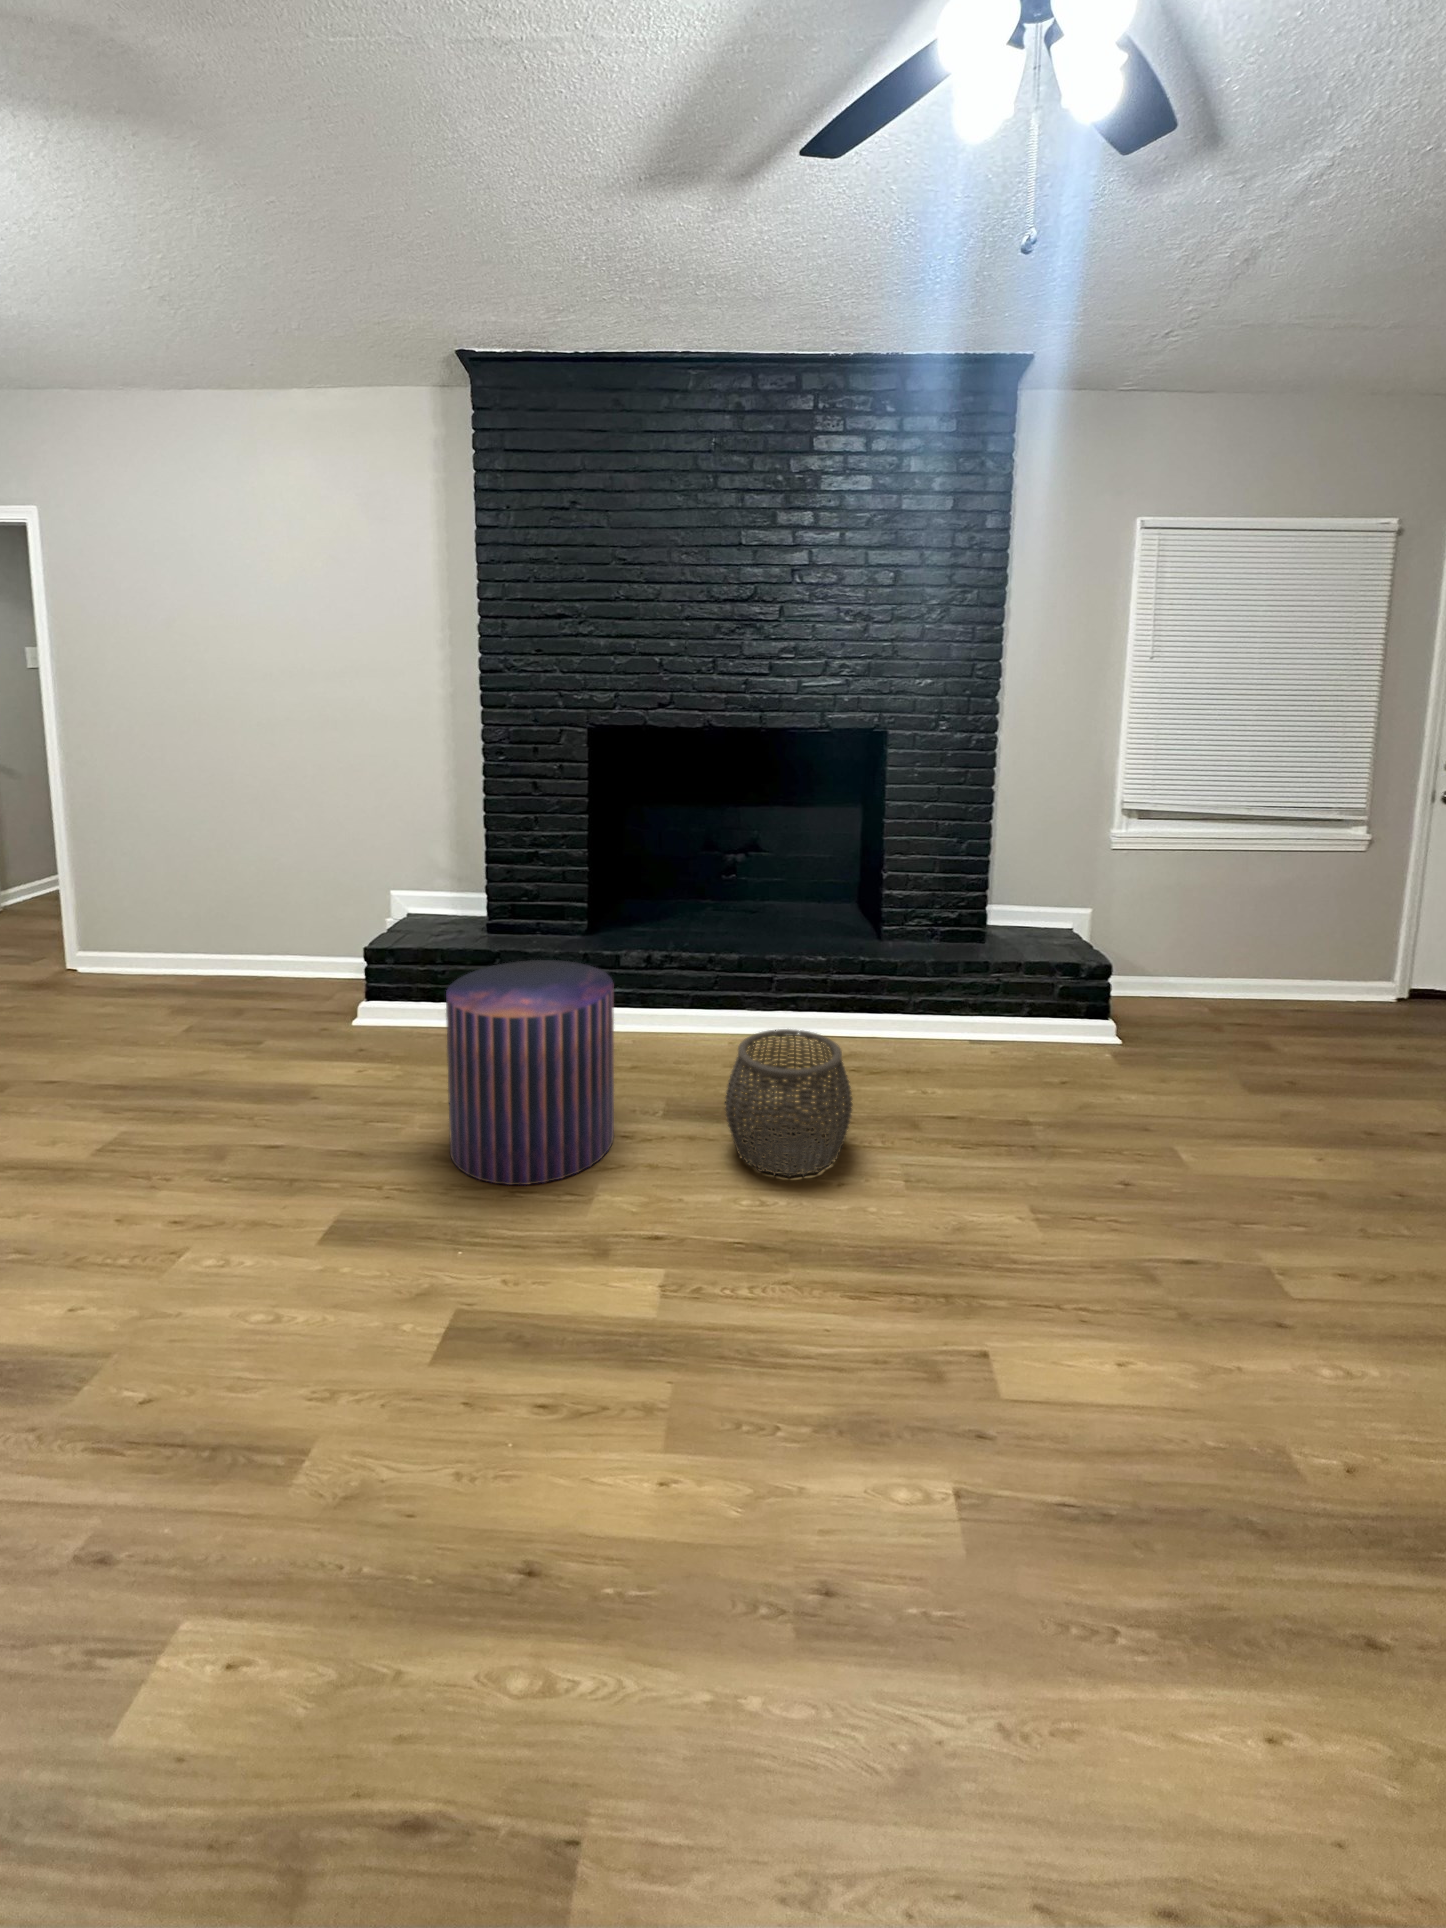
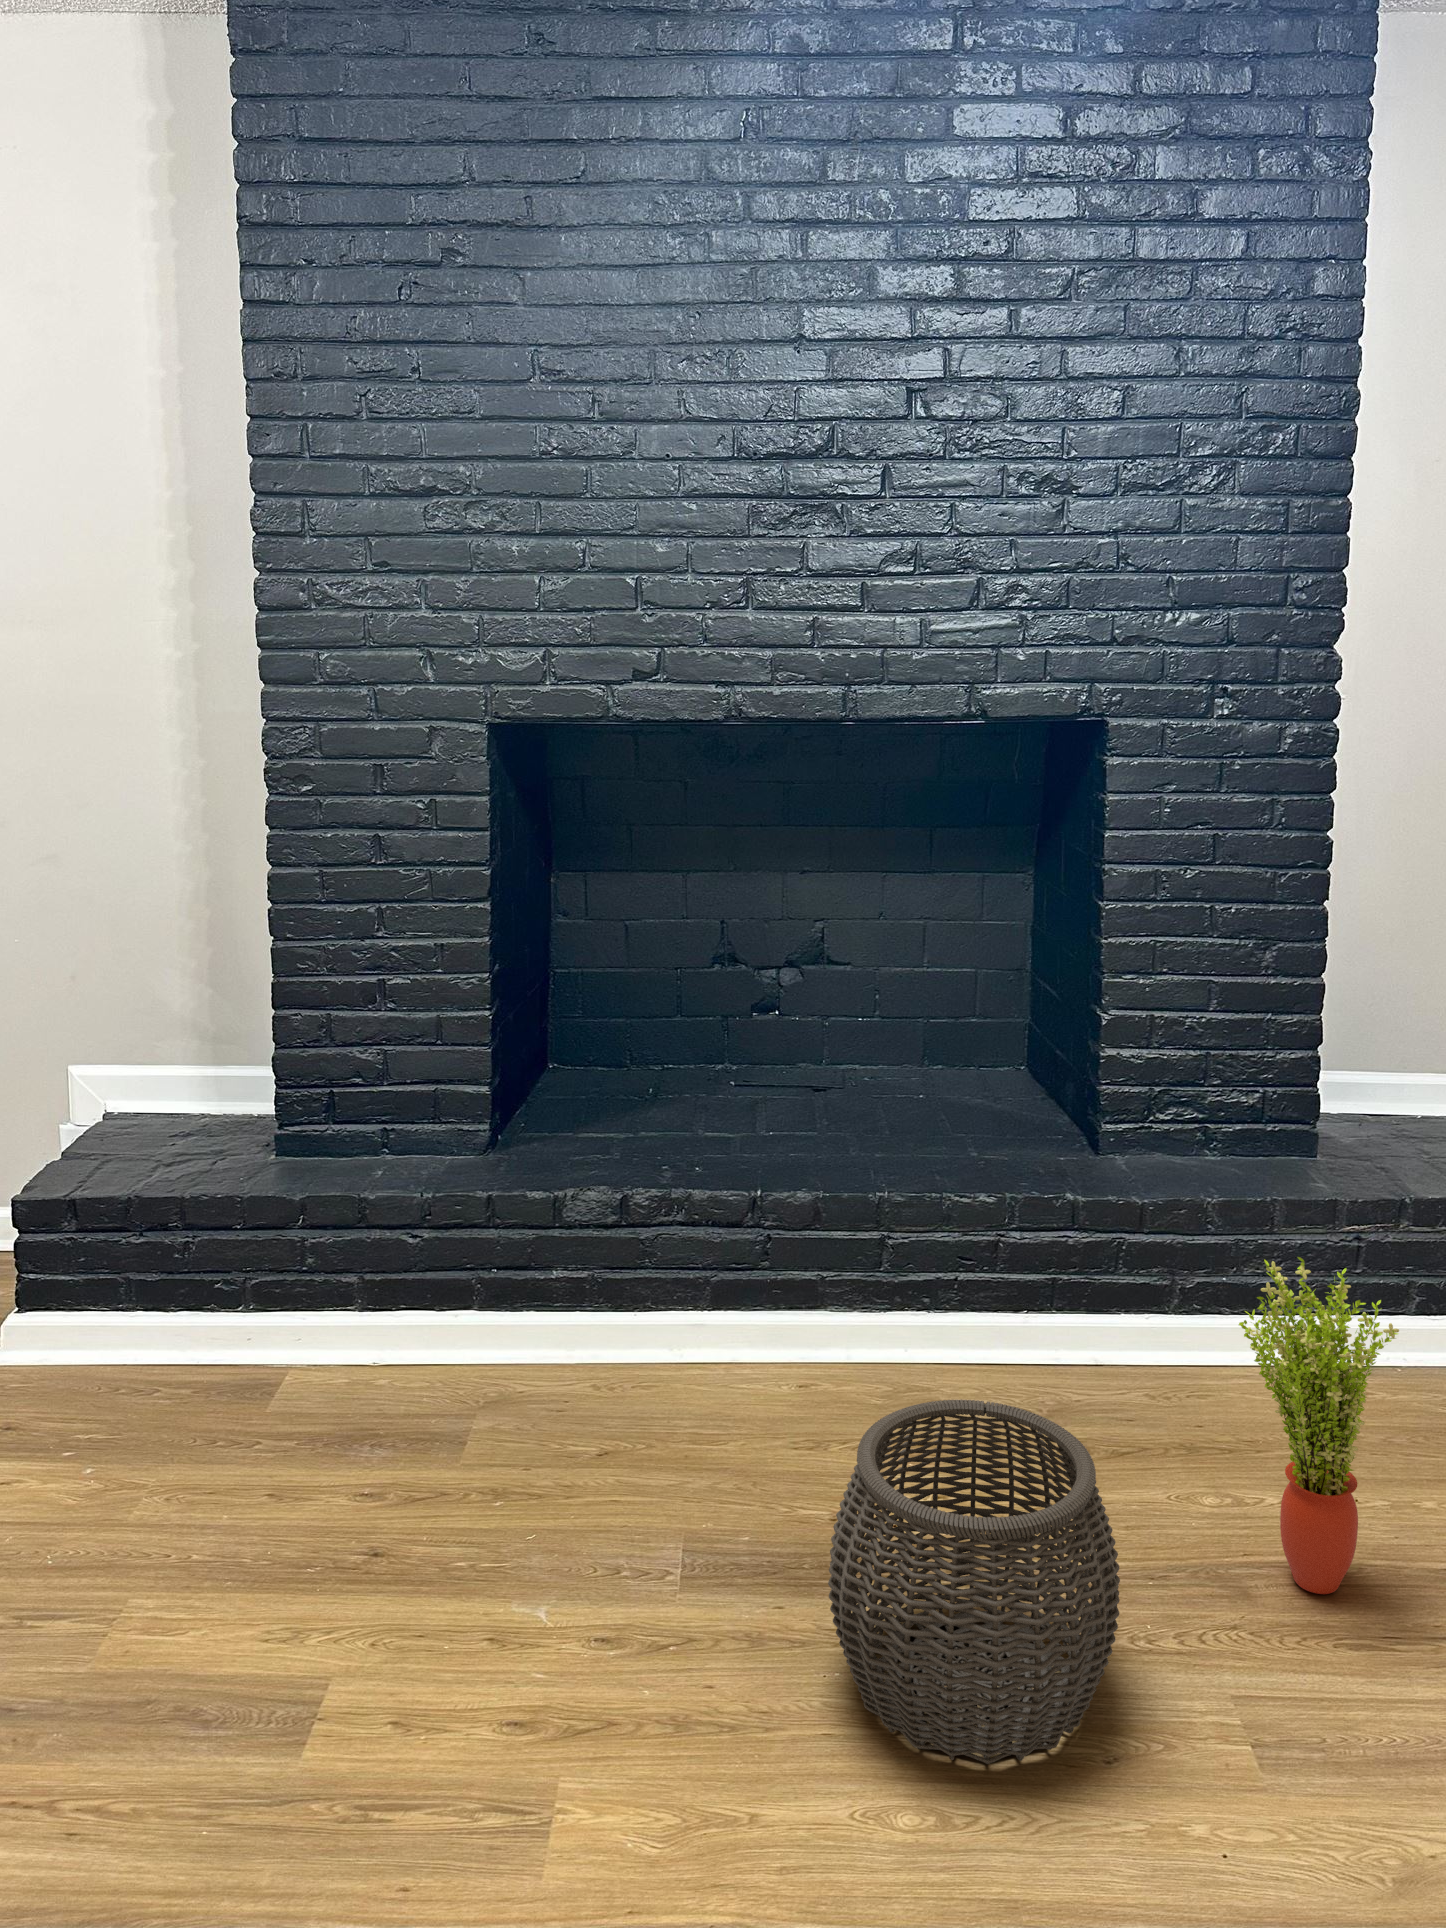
pouf: present [446,960,614,1185] -> none [187,1249,574,1807]
potted plant: none [917,971,986,1123] -> present [1239,1257,1399,1594]

